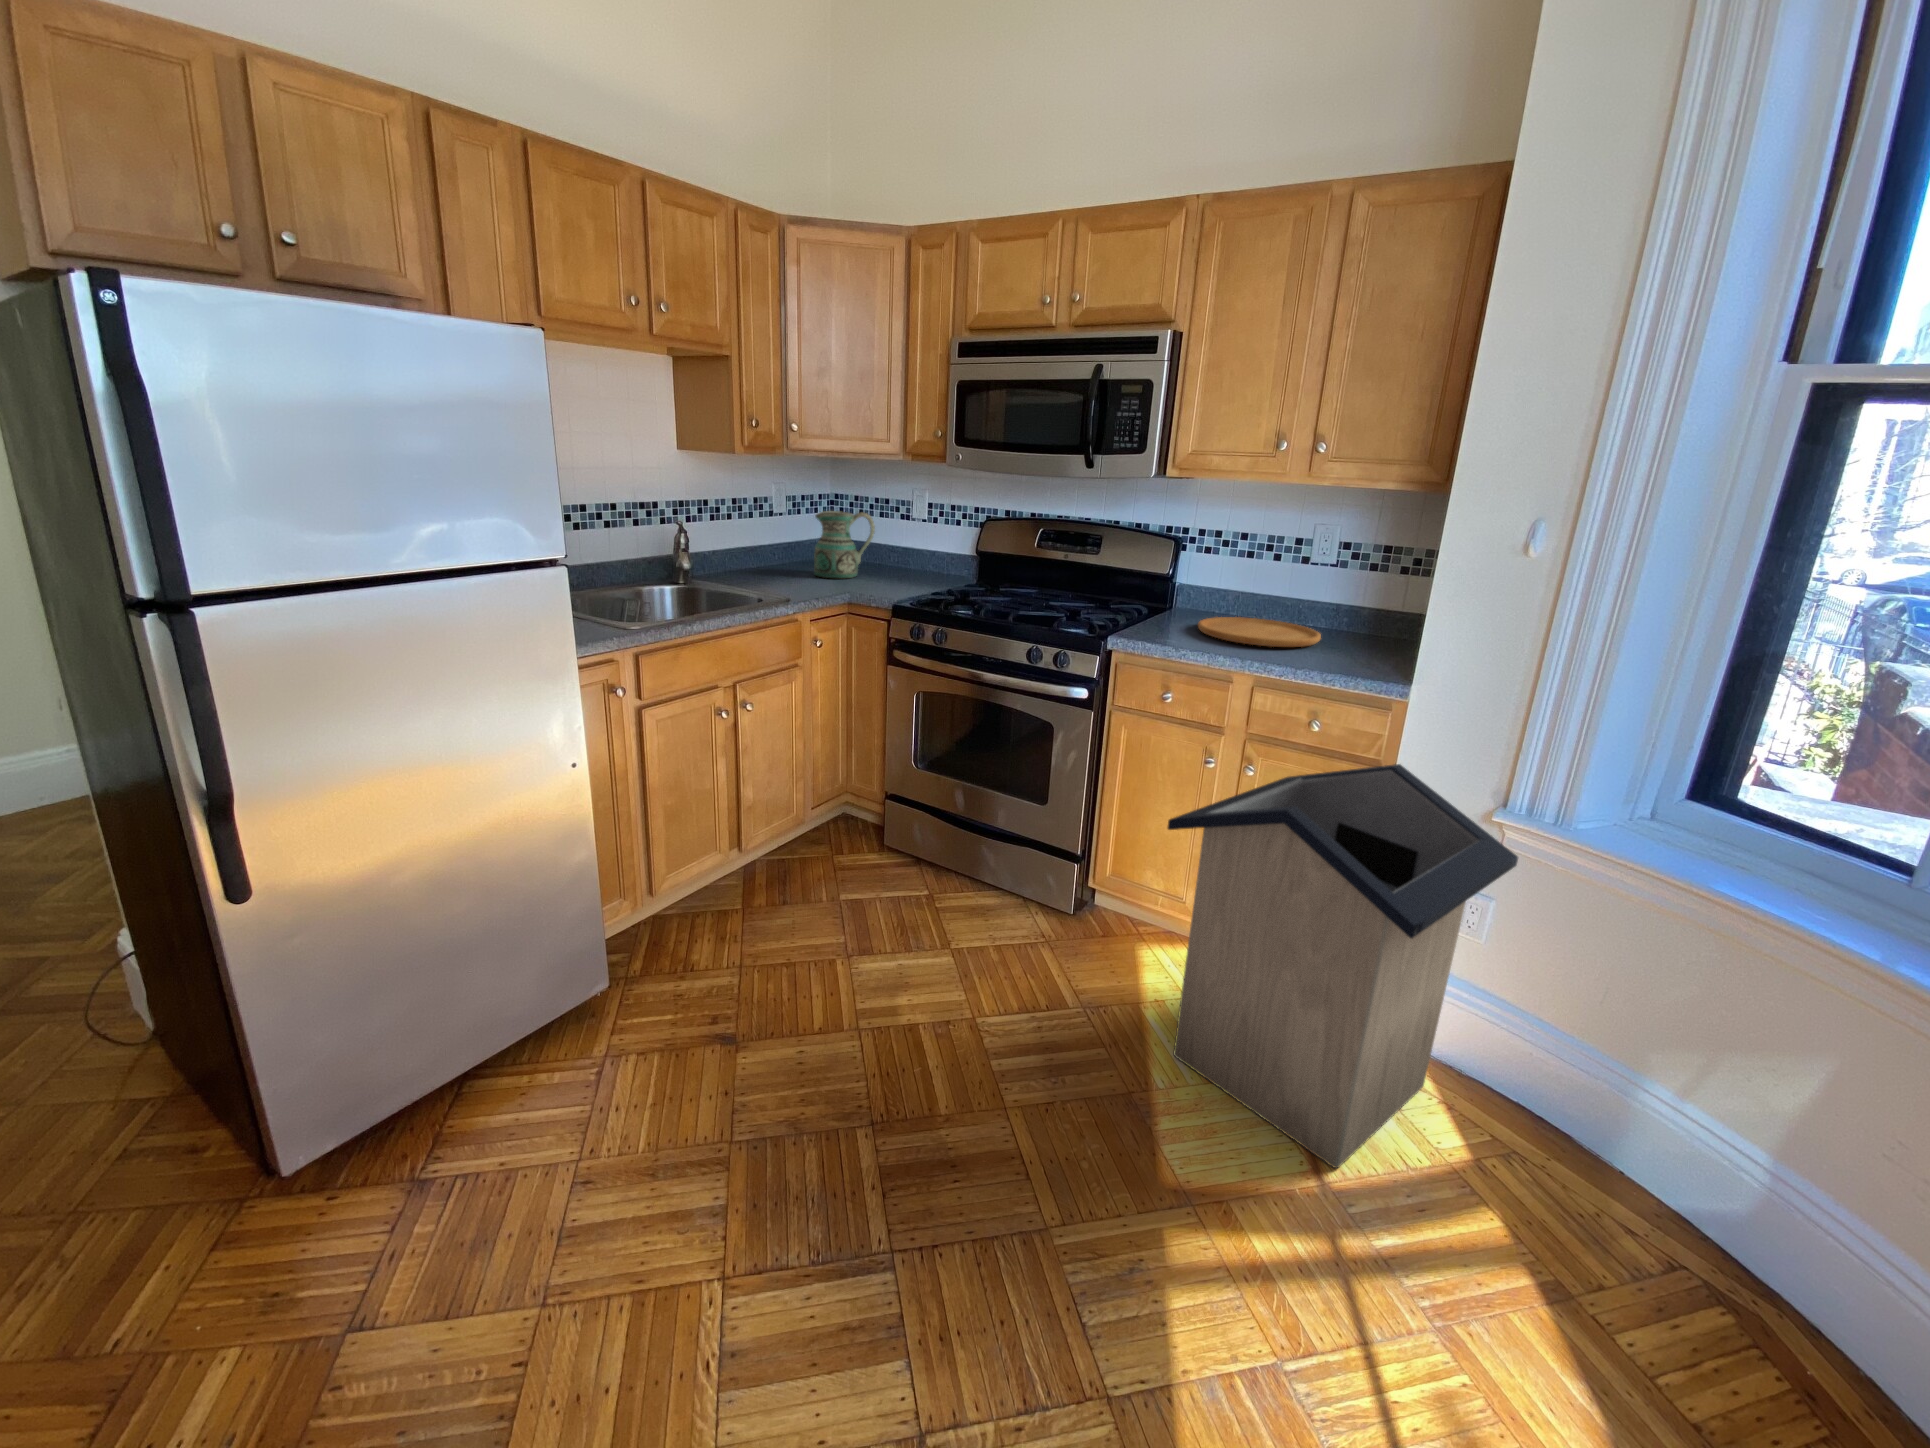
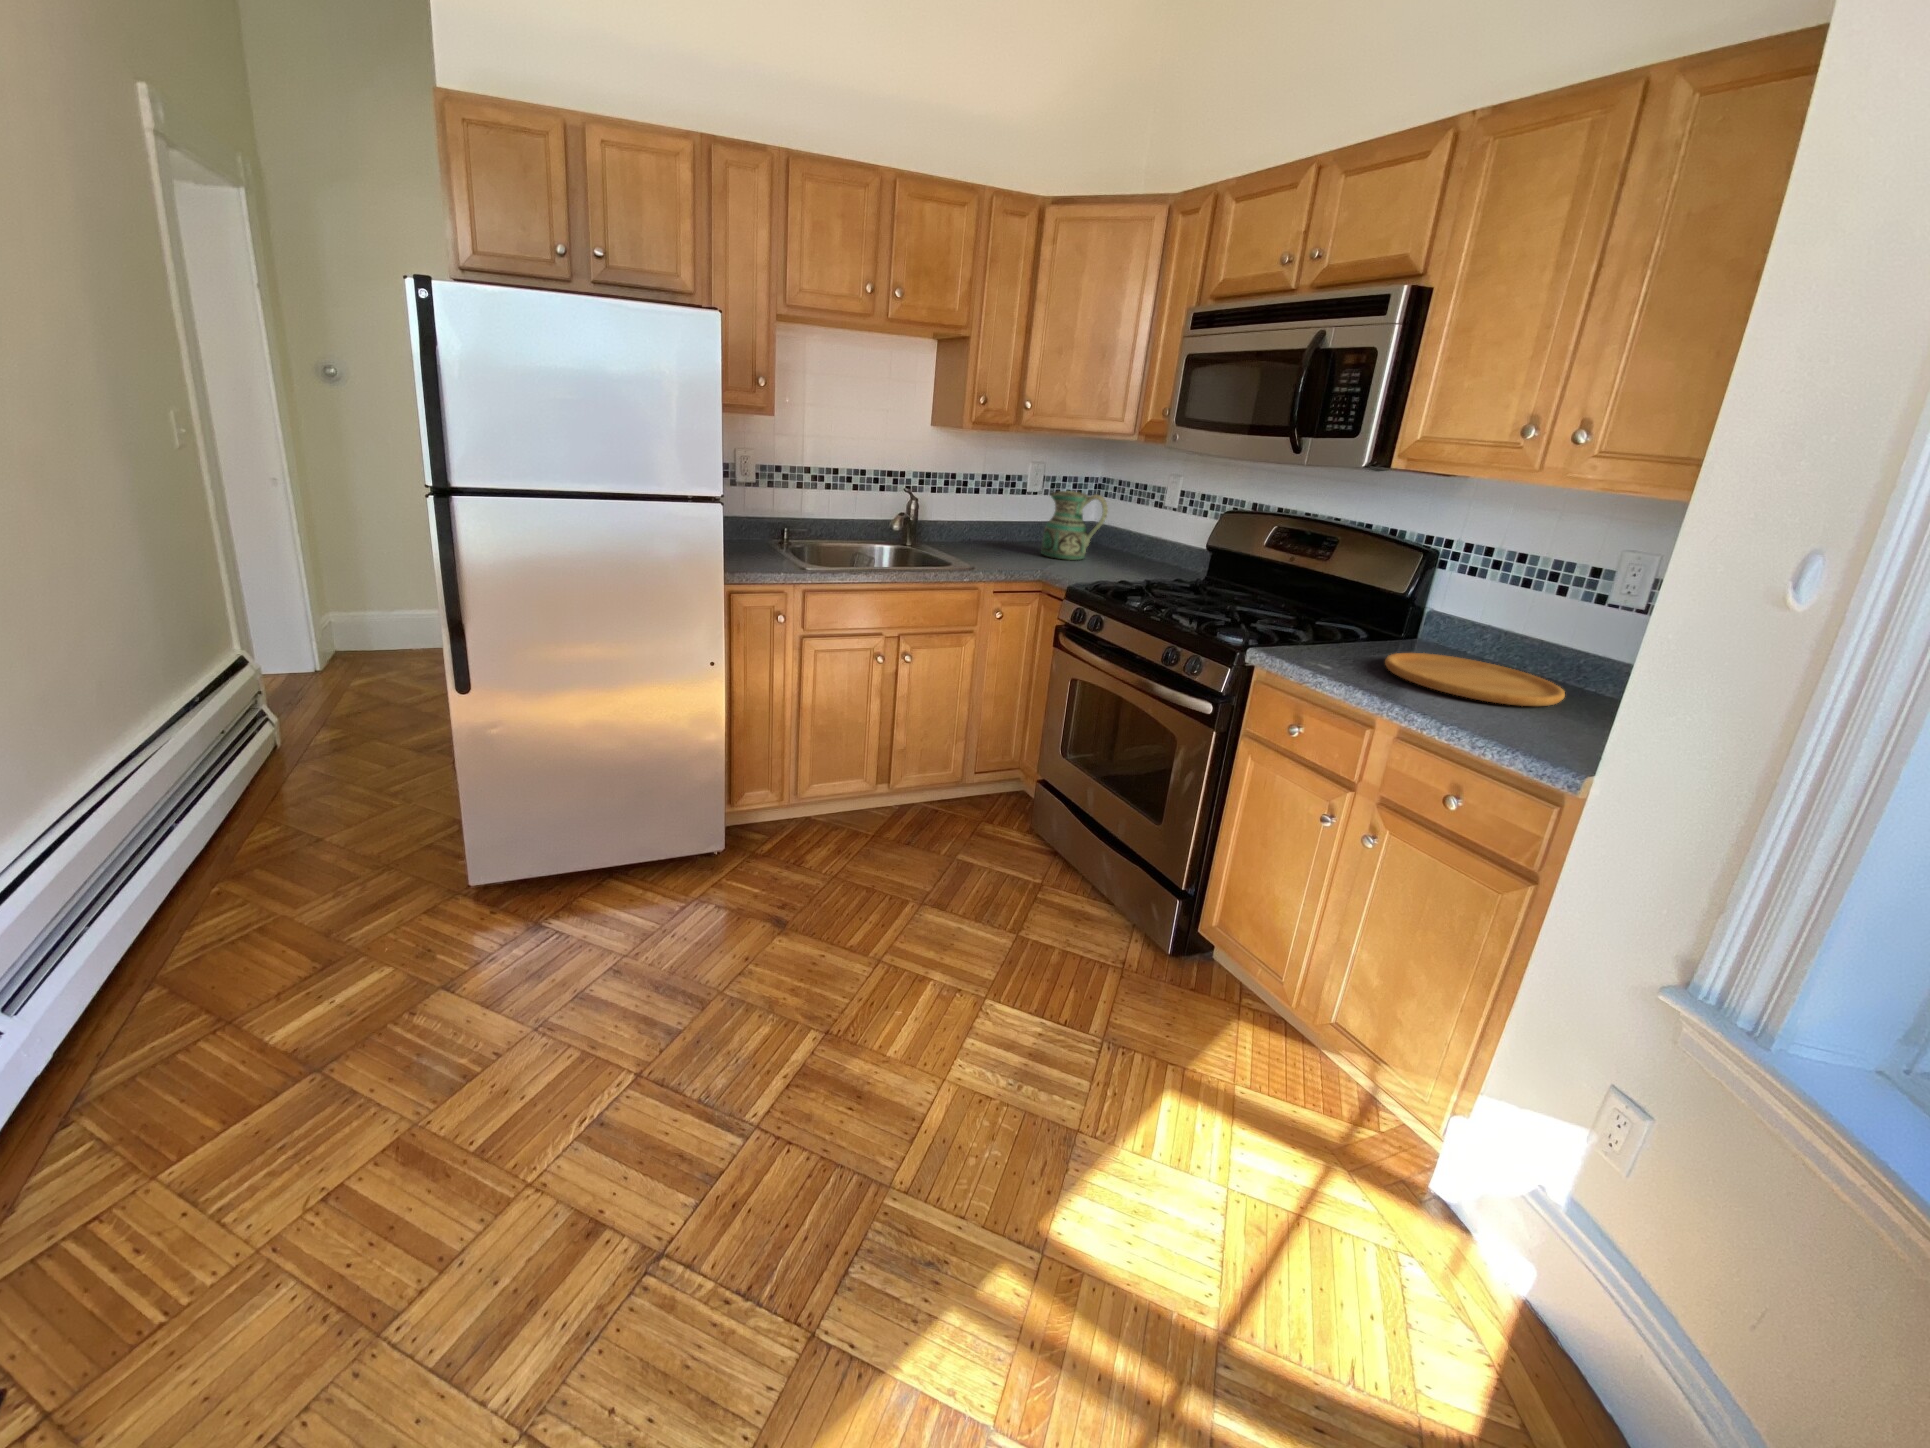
trash can: present [1168,764,1518,1168] -> none [1159,850,1662,1323]

